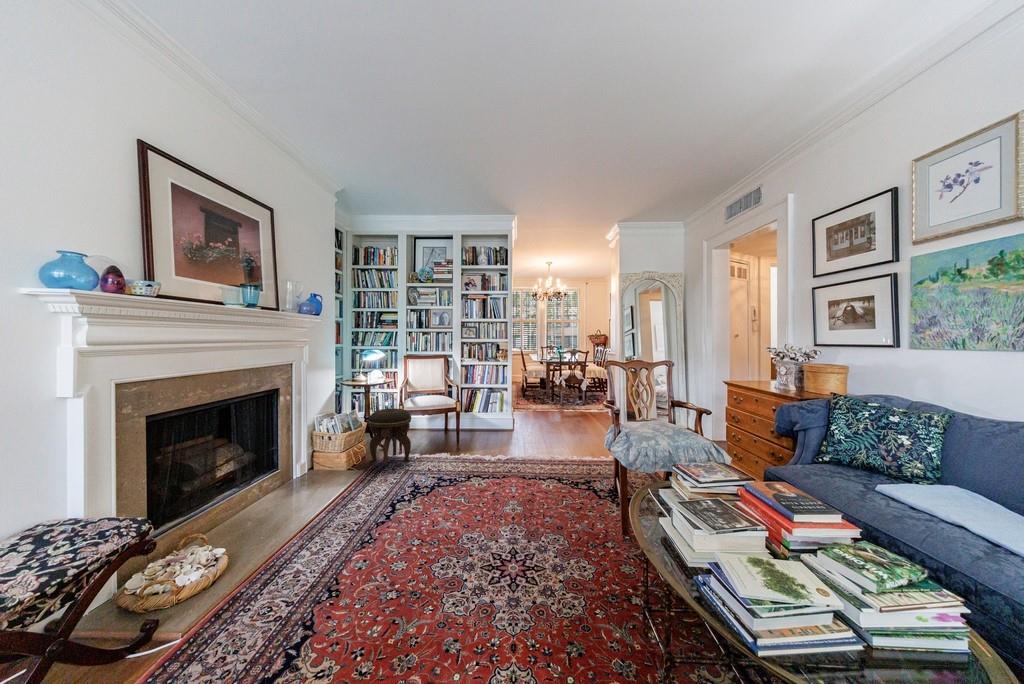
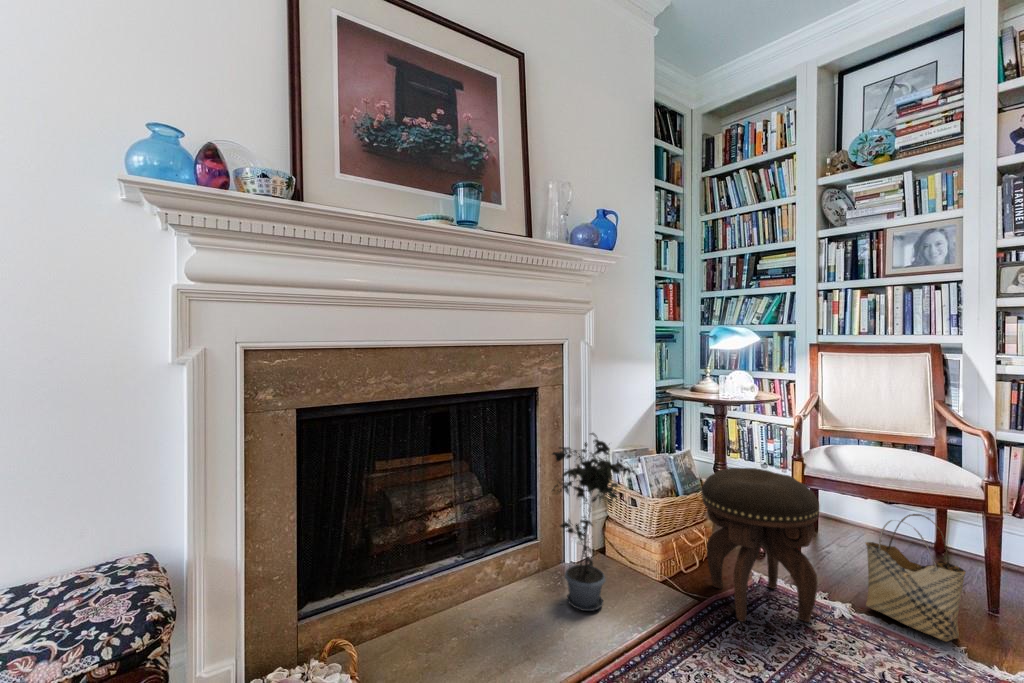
potted plant: none [298,402,349,482] -> present [552,433,638,611]
woven basket: none [425,414,451,451] -> present [866,514,966,641]

